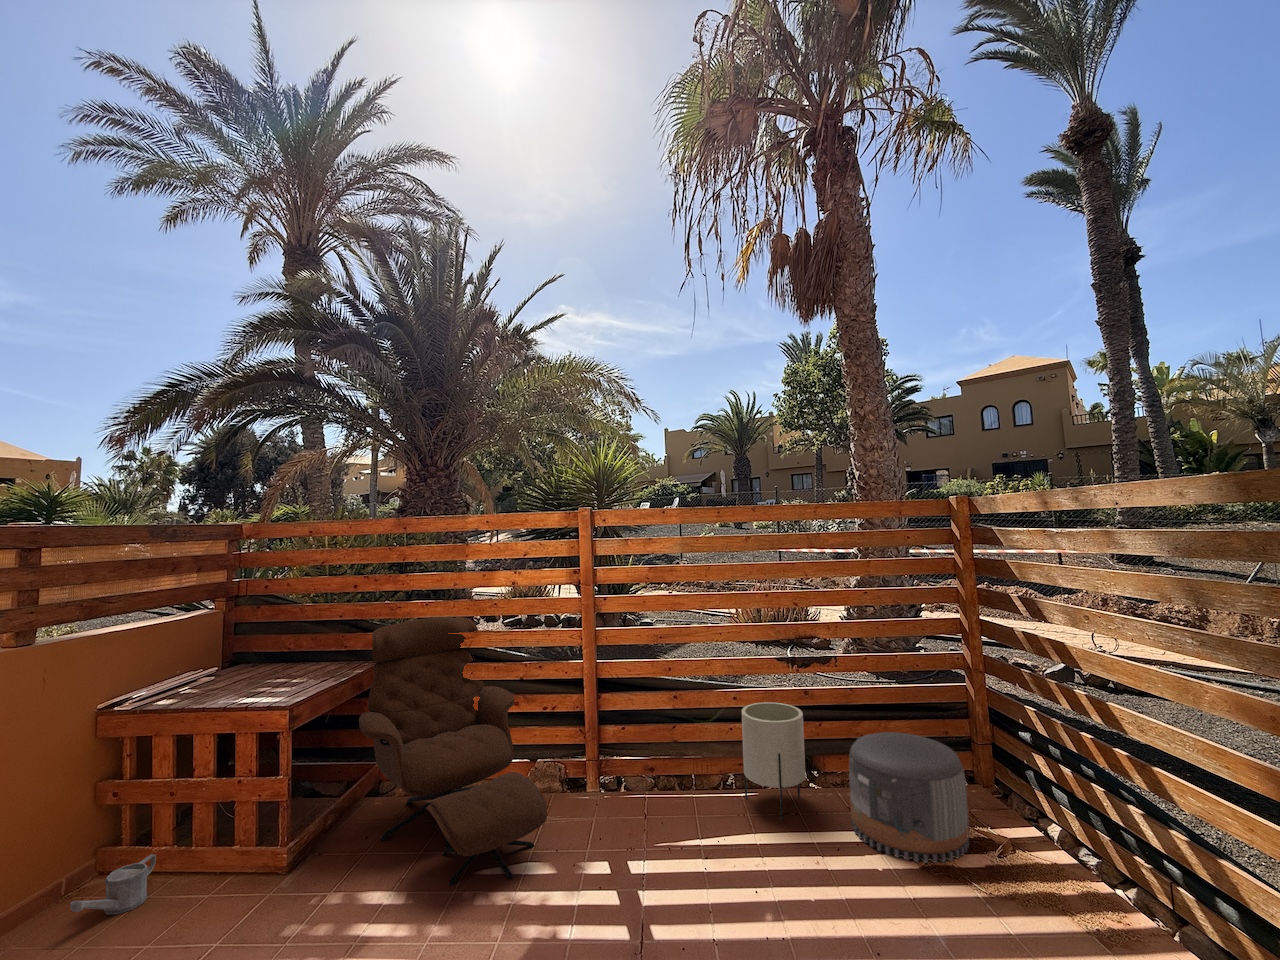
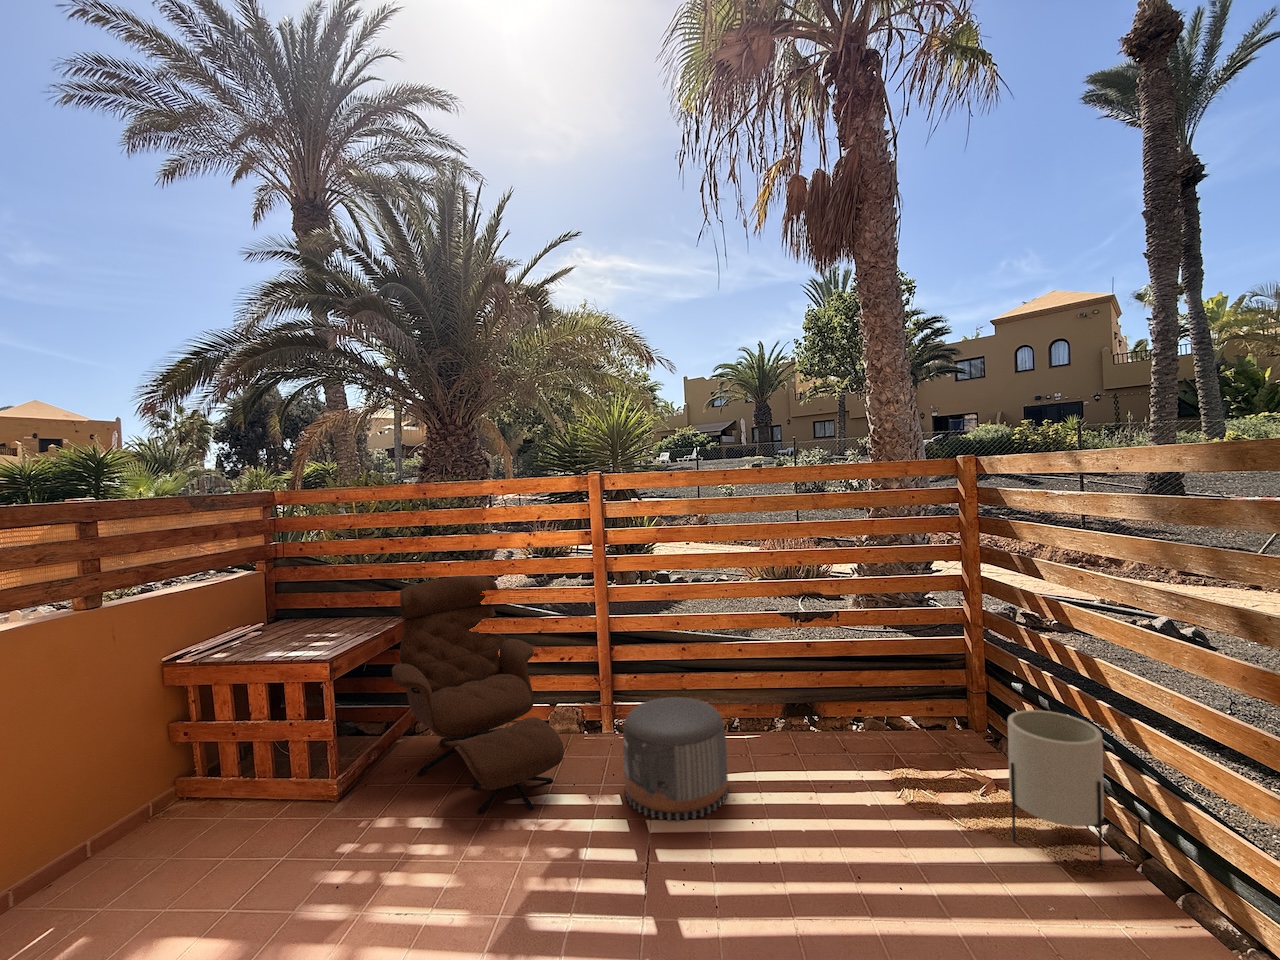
planter: present [742,702,806,821] -> present [1008,710,1104,865]
pouf: present [849,732,969,863] -> present [623,697,728,821]
watering can: present [70,854,156,915] -> none [157,785,224,835]

